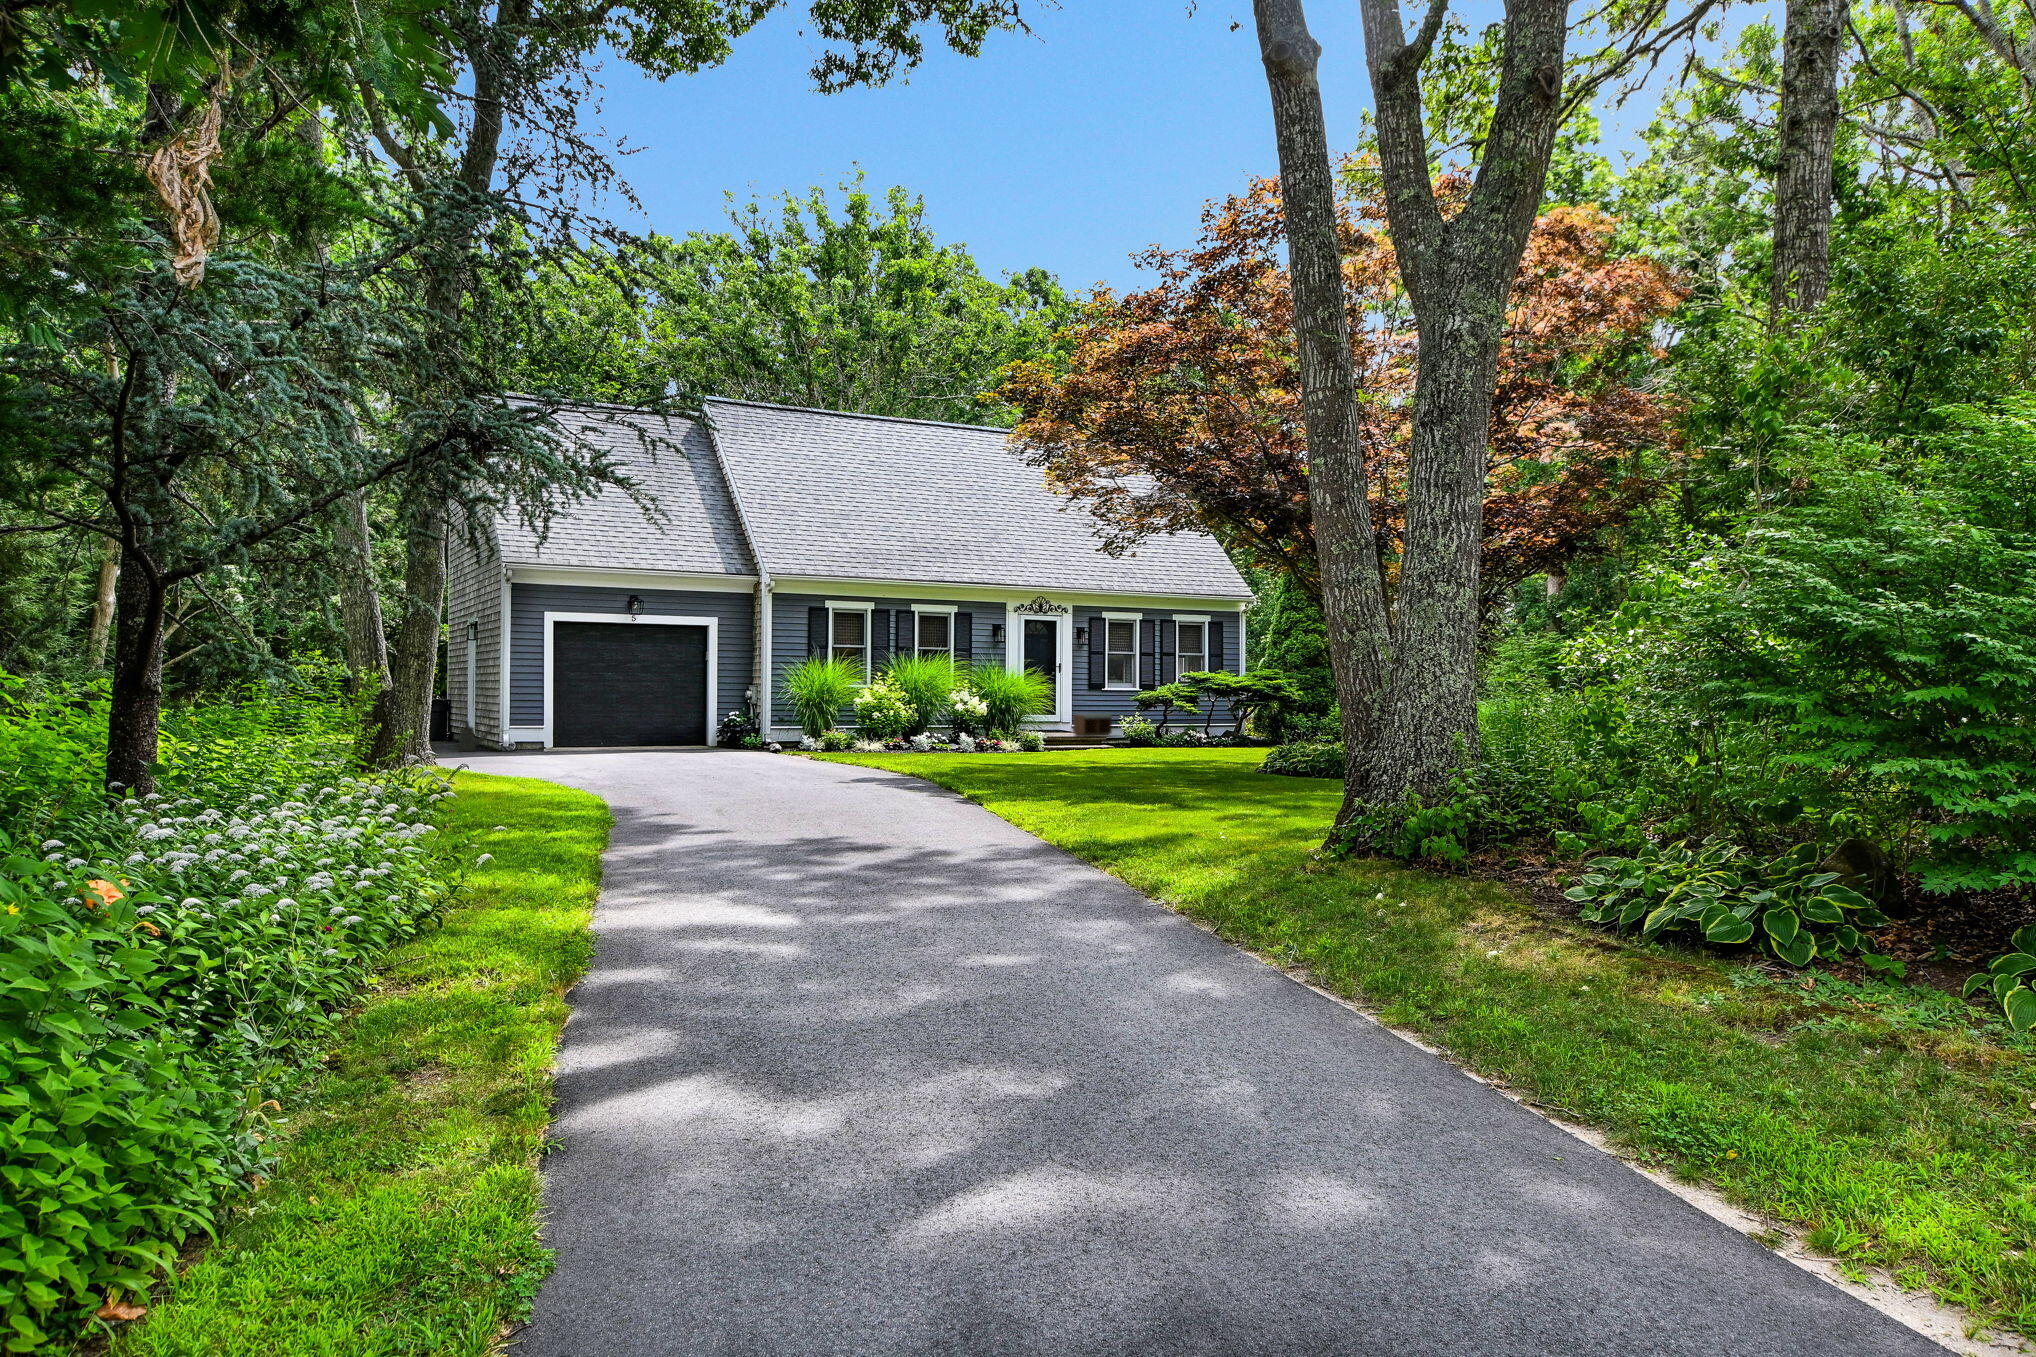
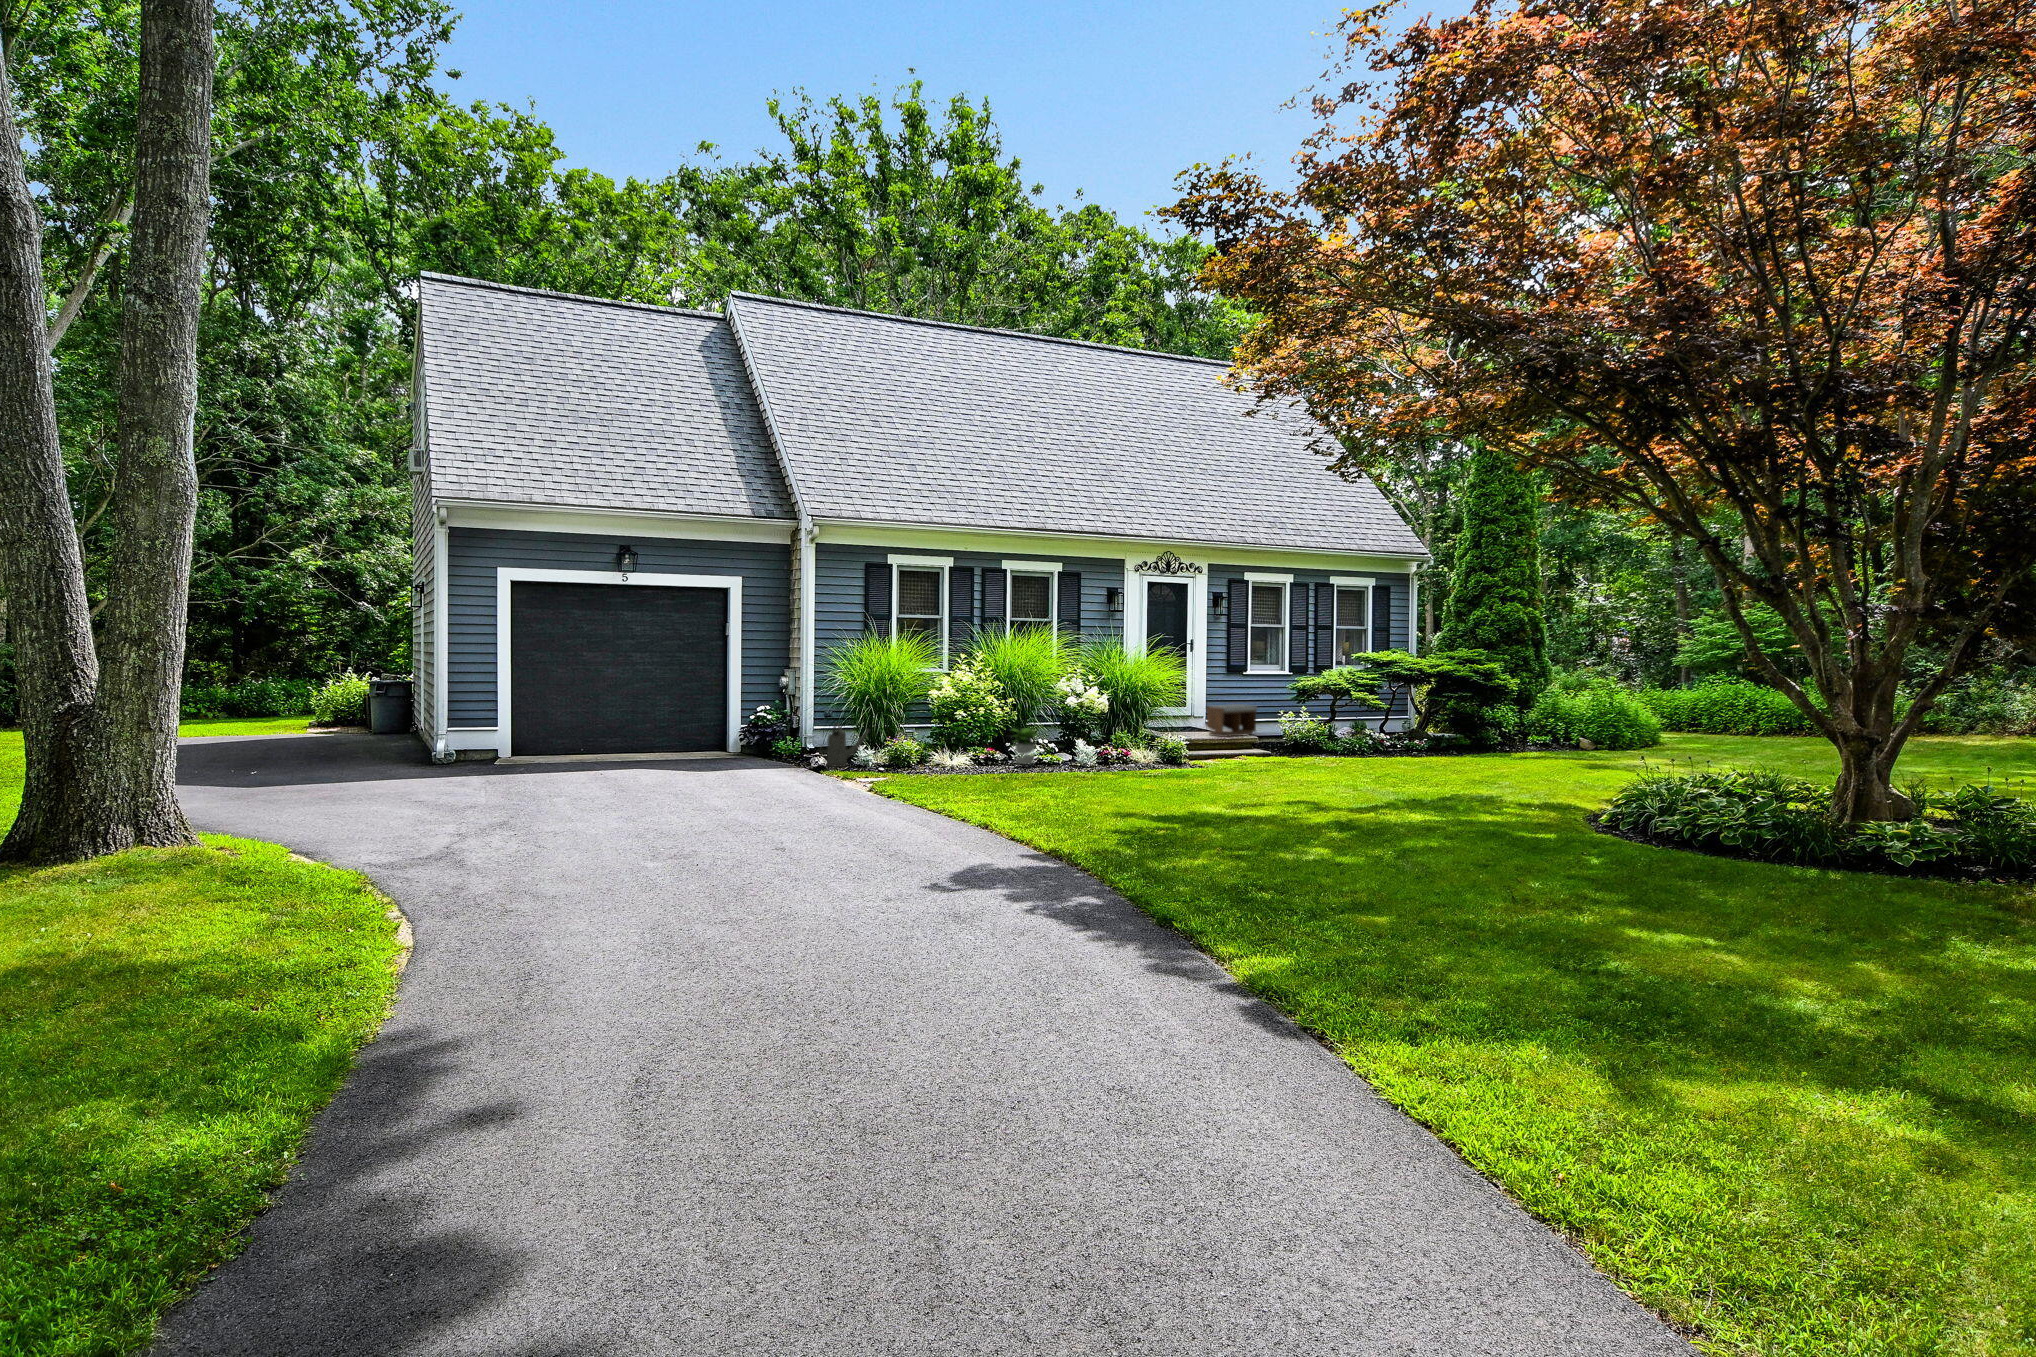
watering can: present [459,721,493,752] -> present [822,723,869,767]
potted plant: none [909,725,938,750] -> present [1011,728,1035,764]

